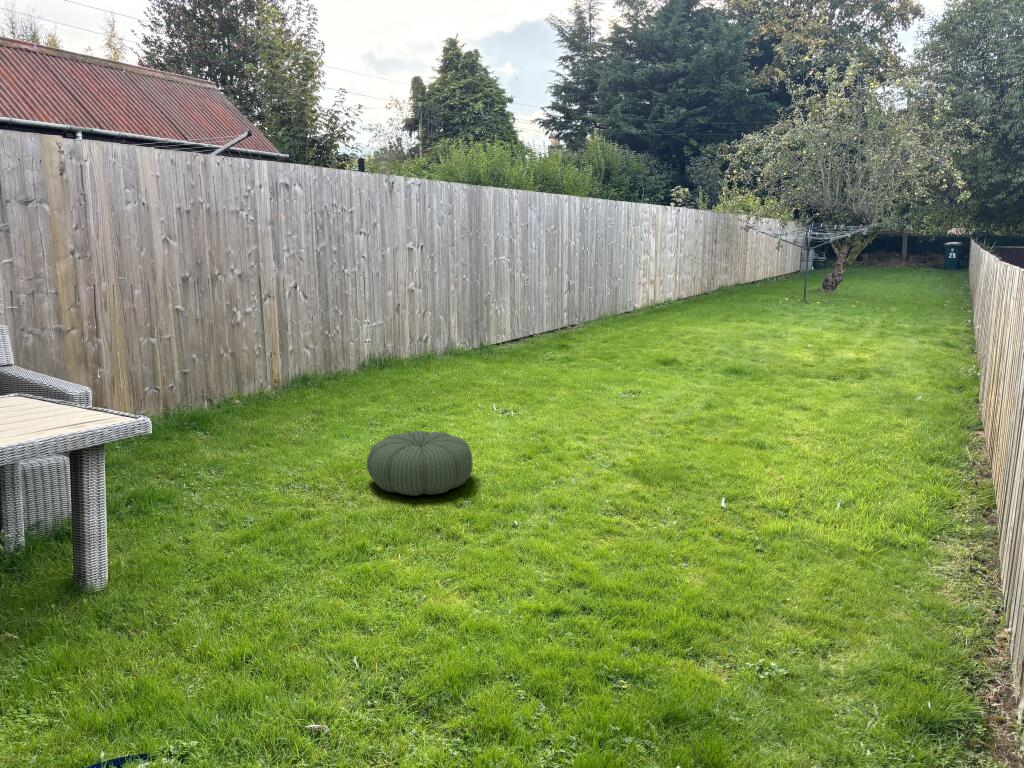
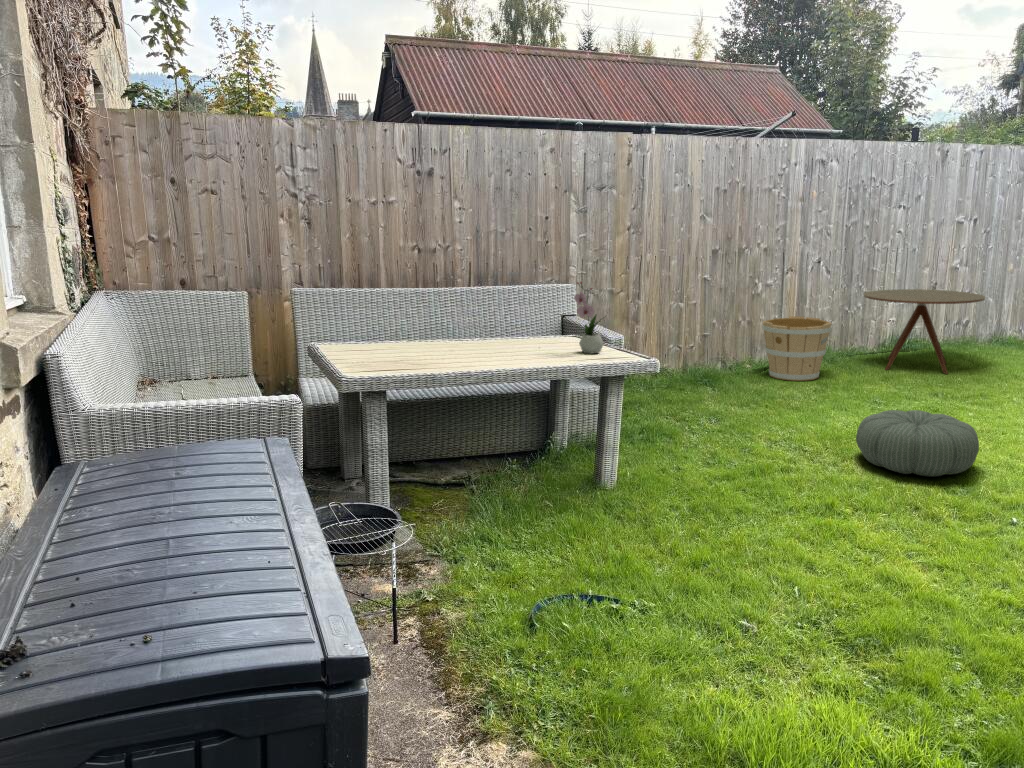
round table: none [341,309,443,388] -> present [864,289,985,374]
flower arrangement: none [18,331,71,425] -> present [574,282,604,354]
wooden bucket: none [248,343,319,410] -> present [762,316,832,381]

